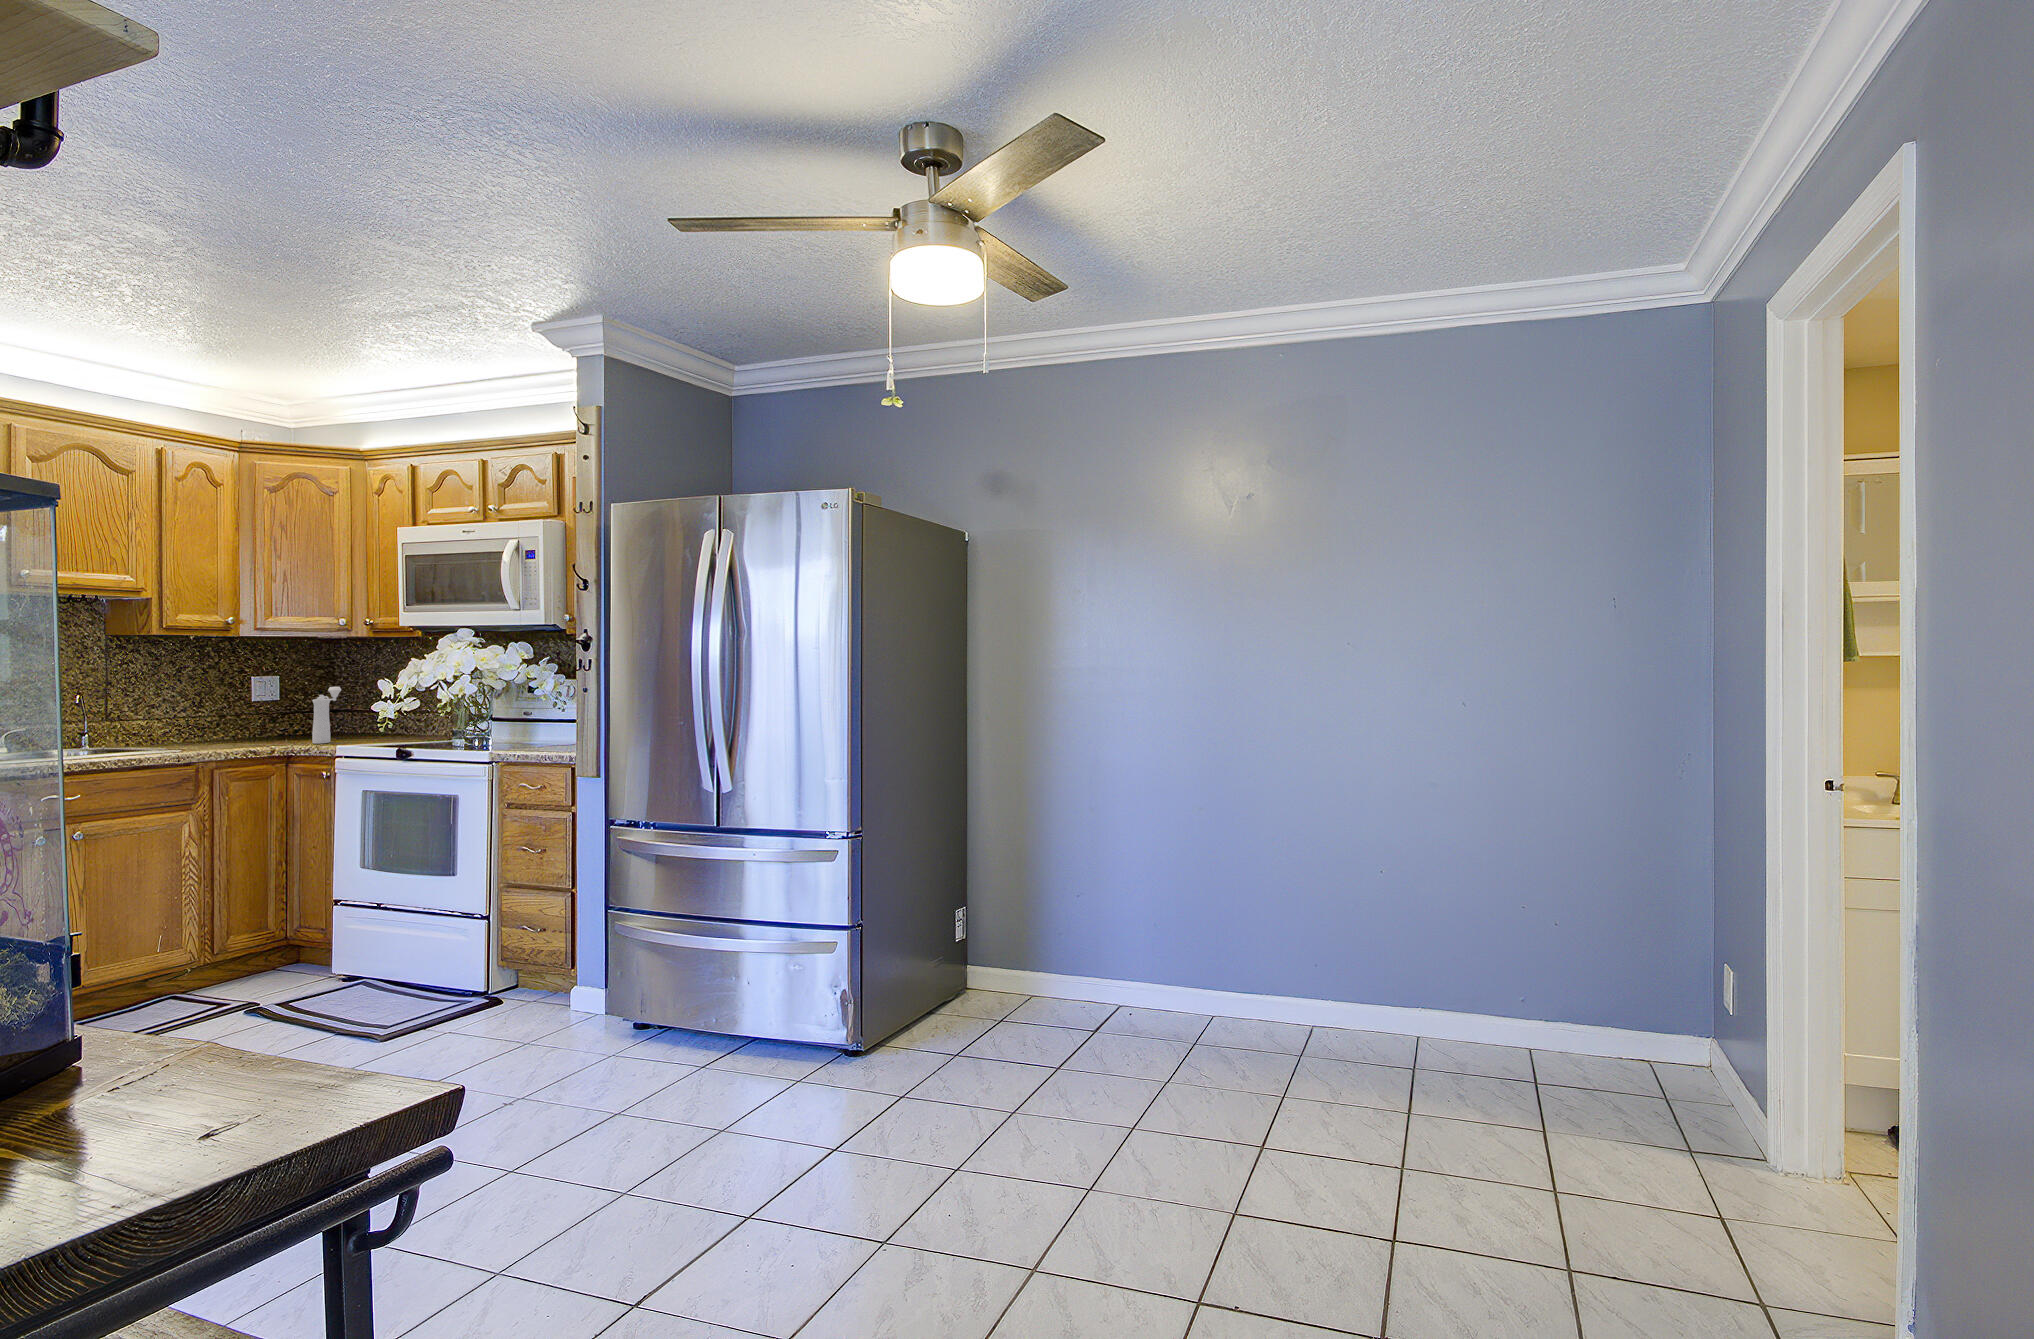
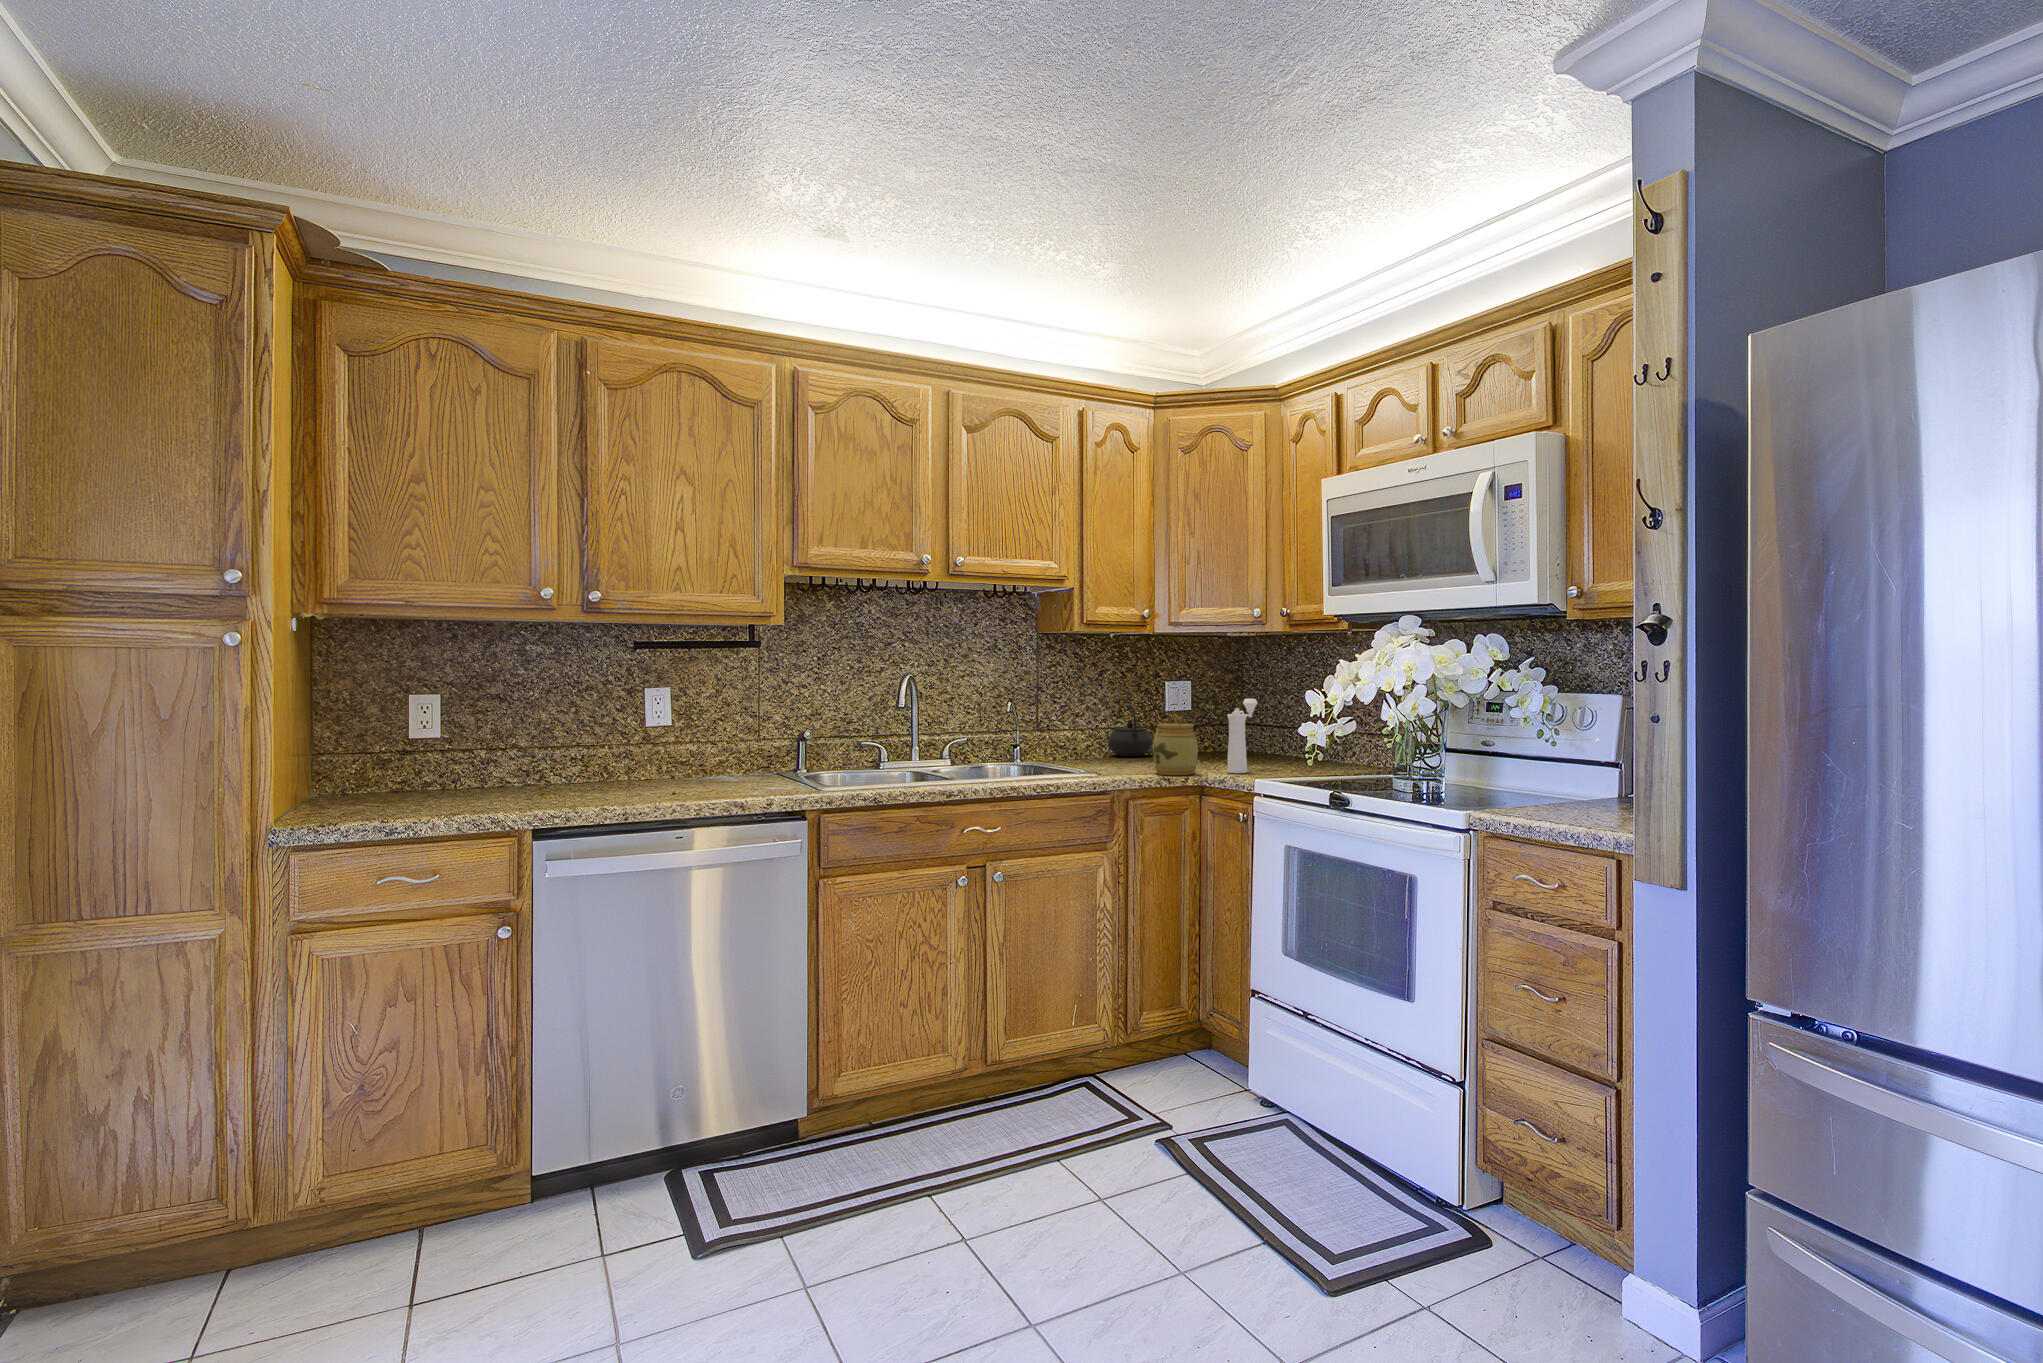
kettle: none [188,696,237,739] -> present [1108,705,1152,757]
jar: none [239,702,284,749] -> present [1153,714,1198,775]

